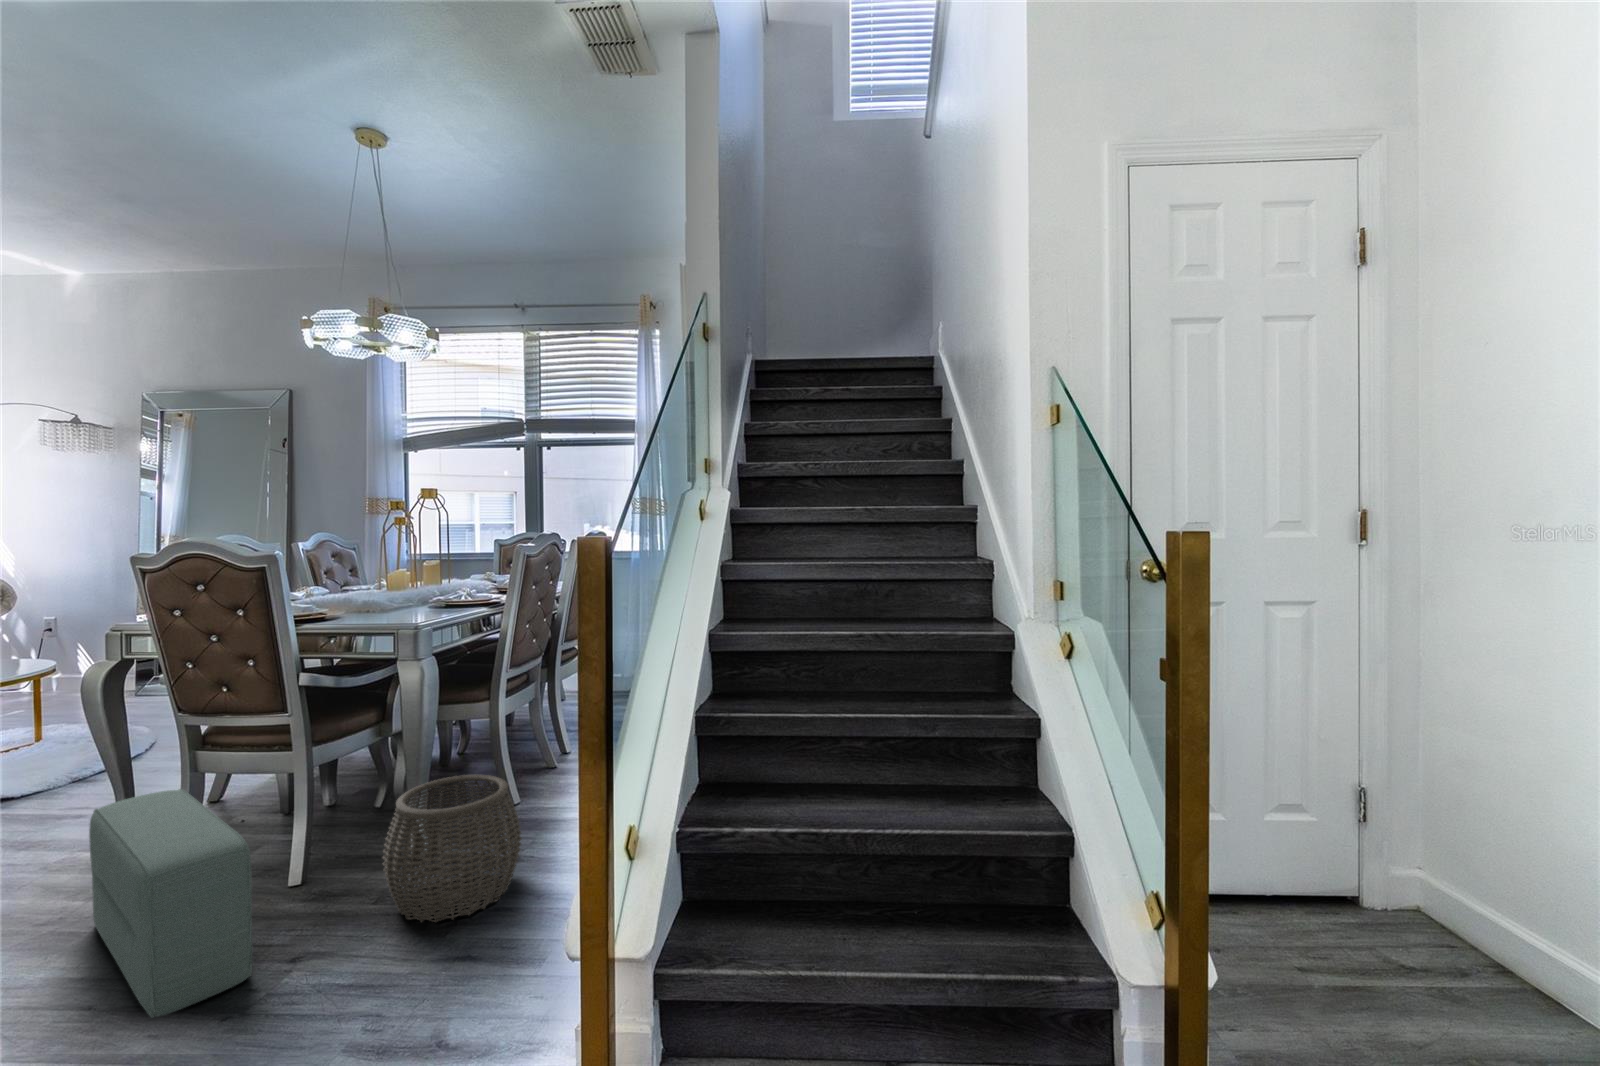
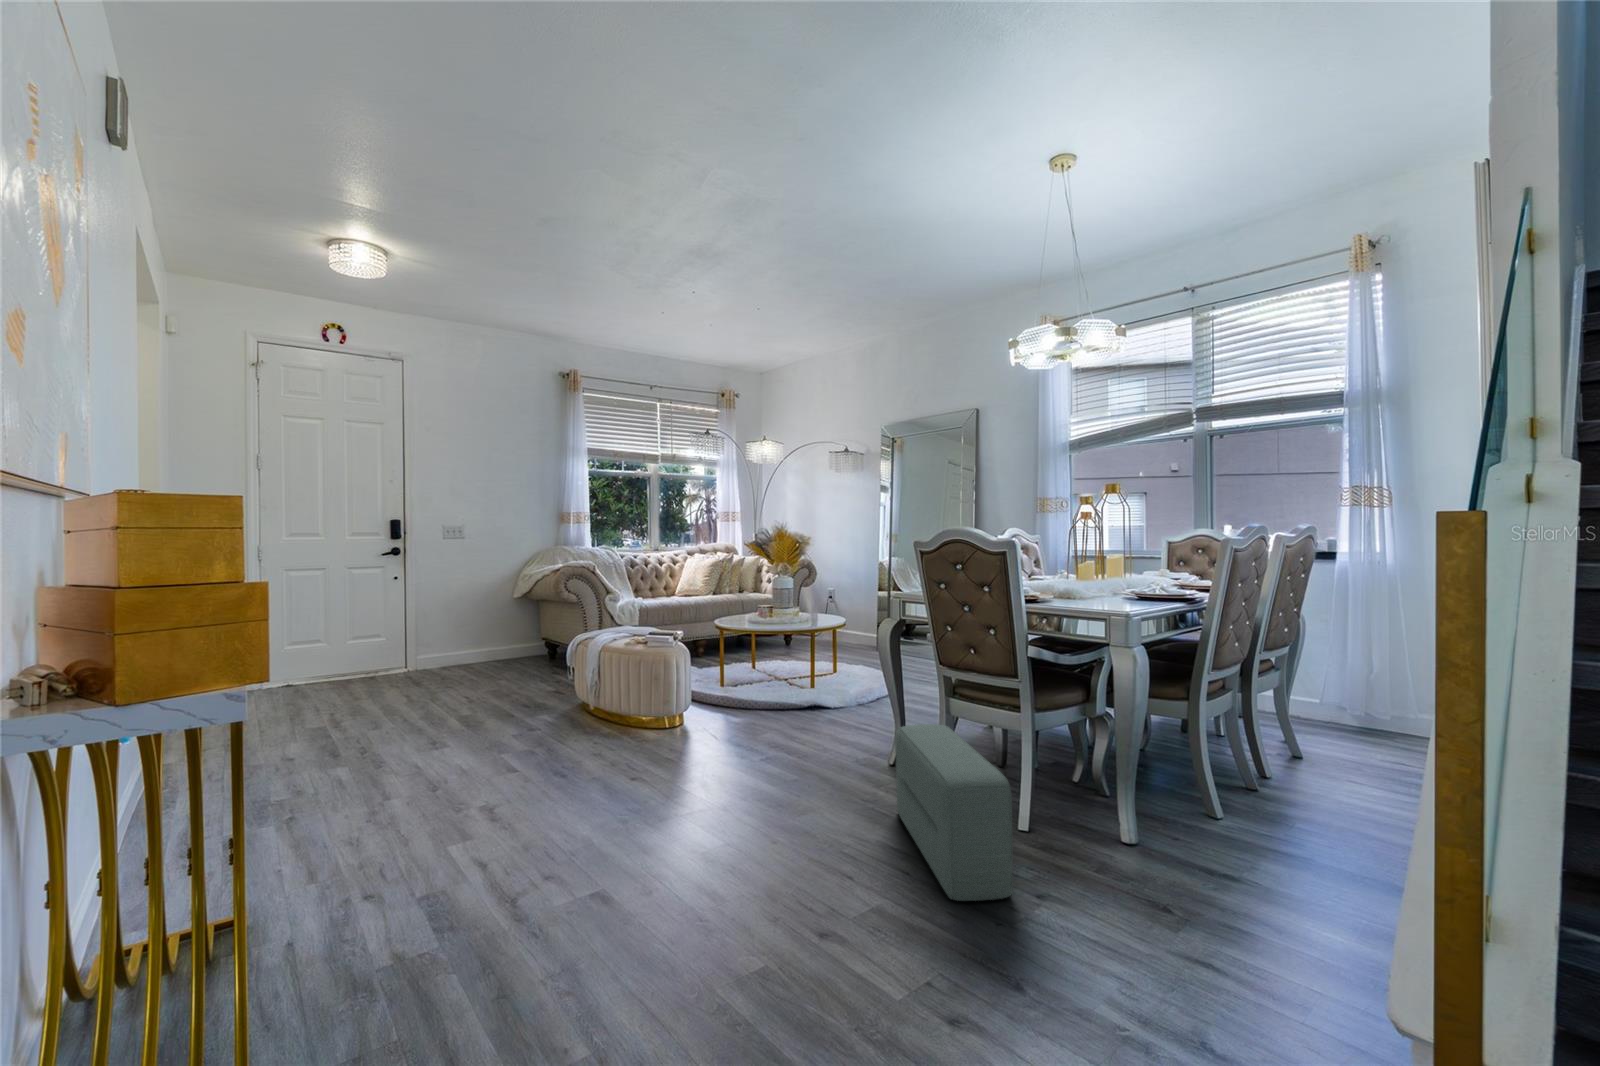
woven basket: present [383,775,522,922] -> none [1107,769,1253,918]

